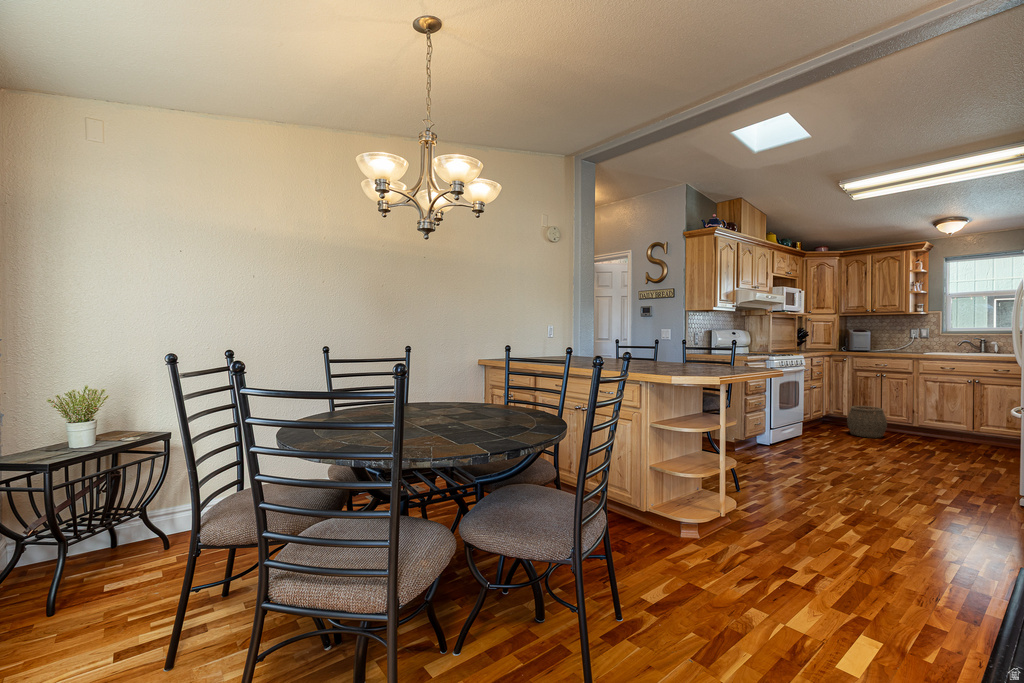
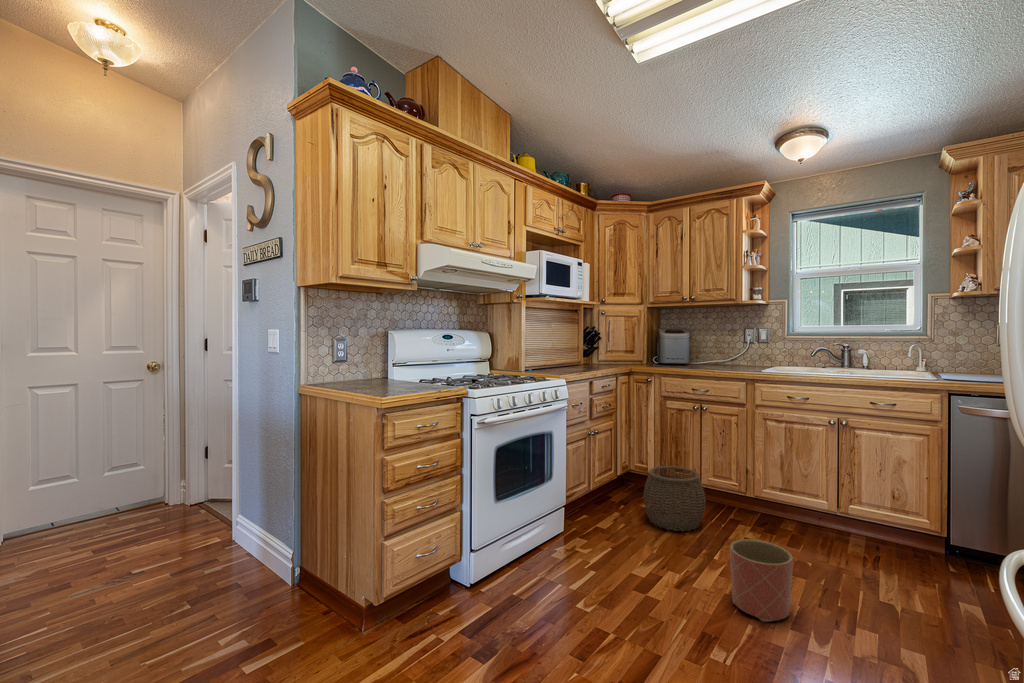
planter: none [906,428,940,459] -> present [730,539,793,622]

